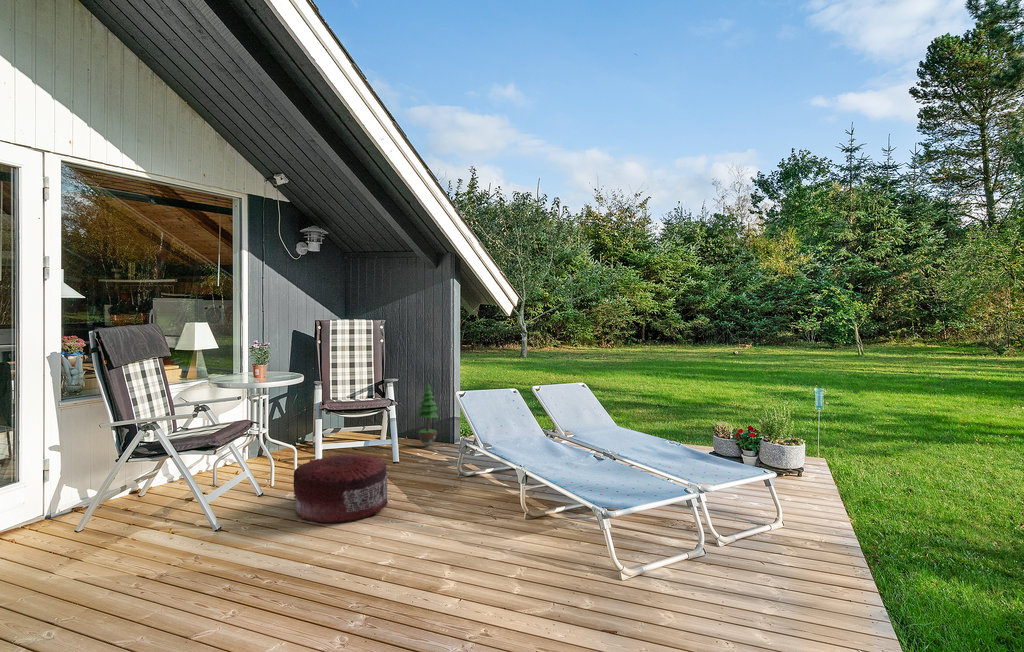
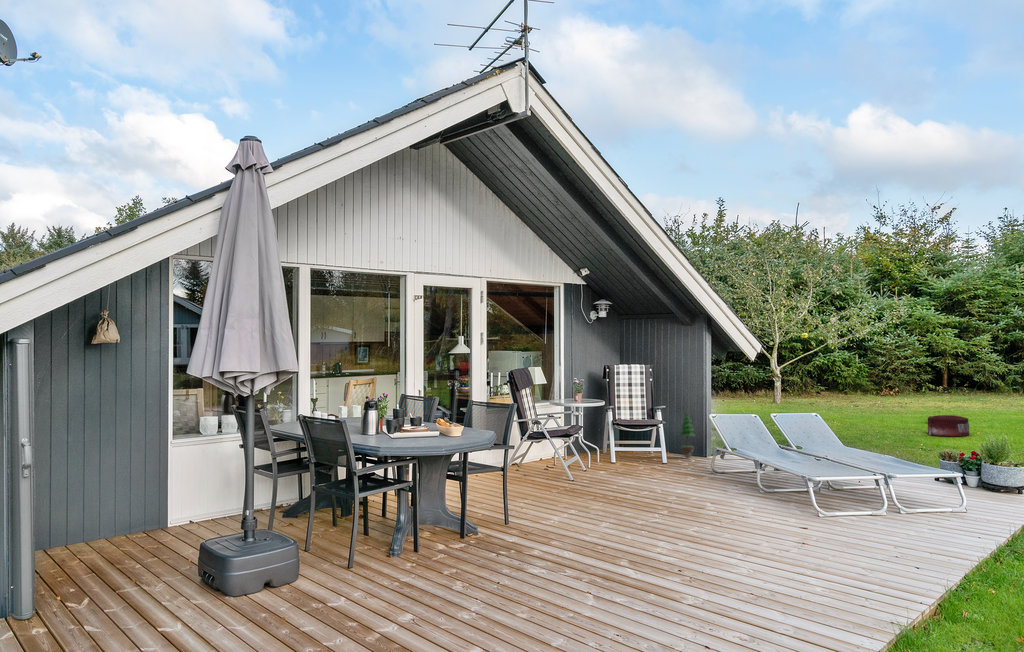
pouf: present [293,454,388,523] -> present [928,415,969,436]

